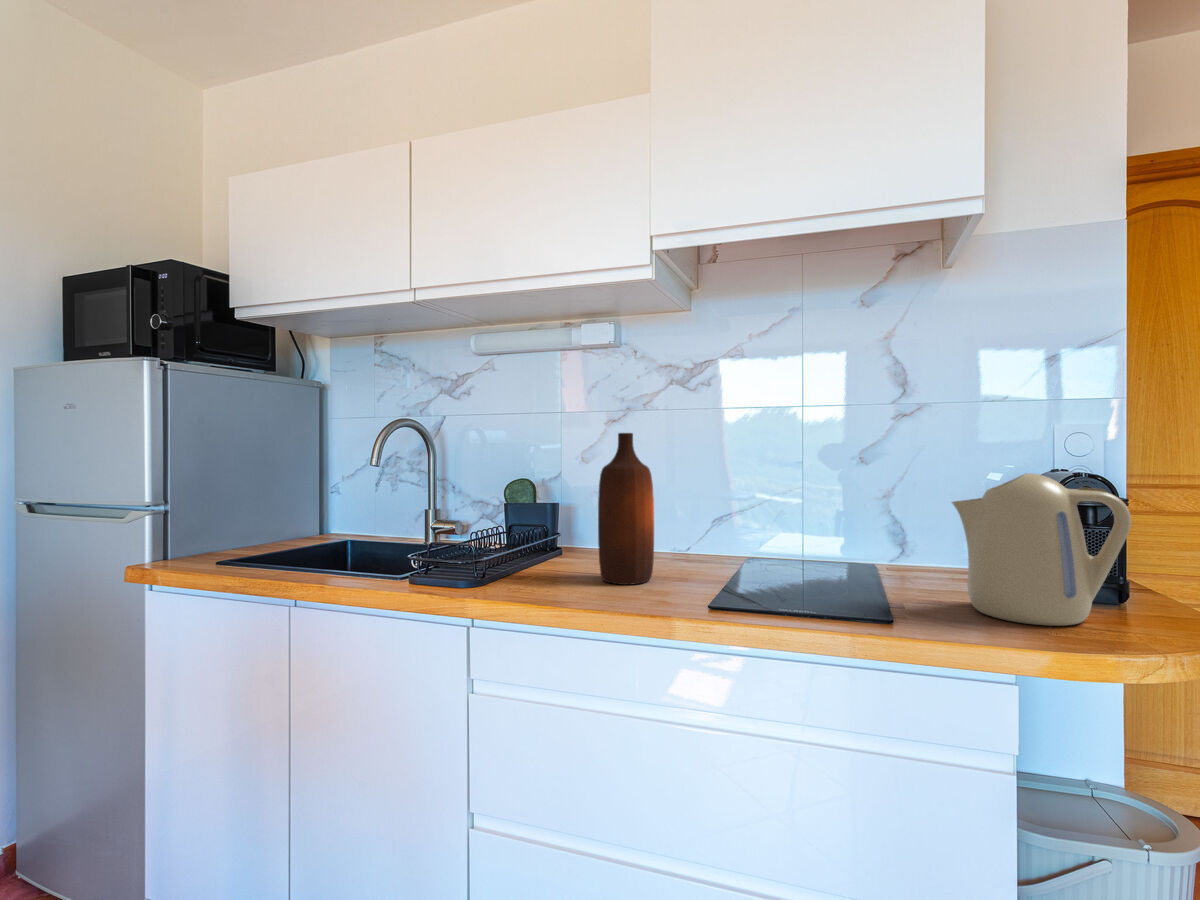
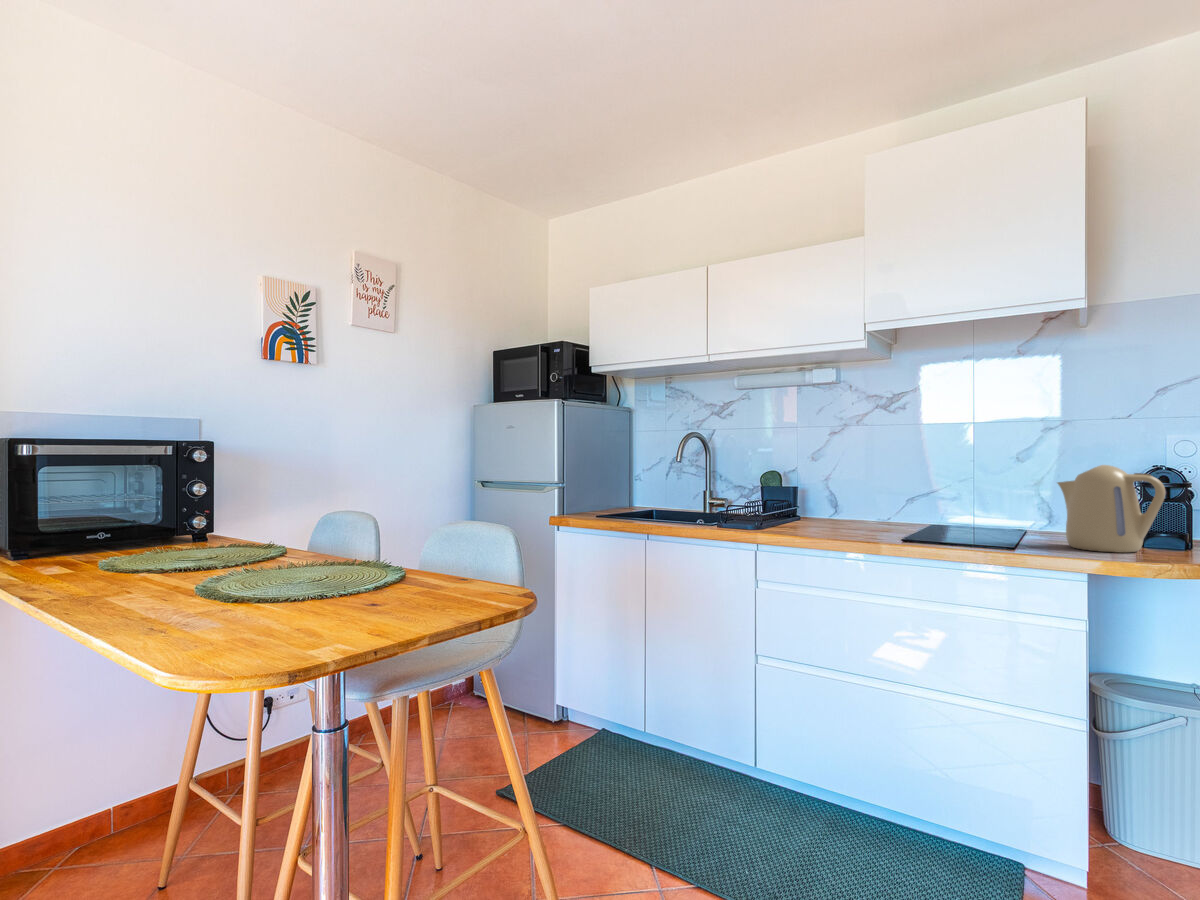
bottle: present [598,433,654,585] -> none [829,441,865,532]

